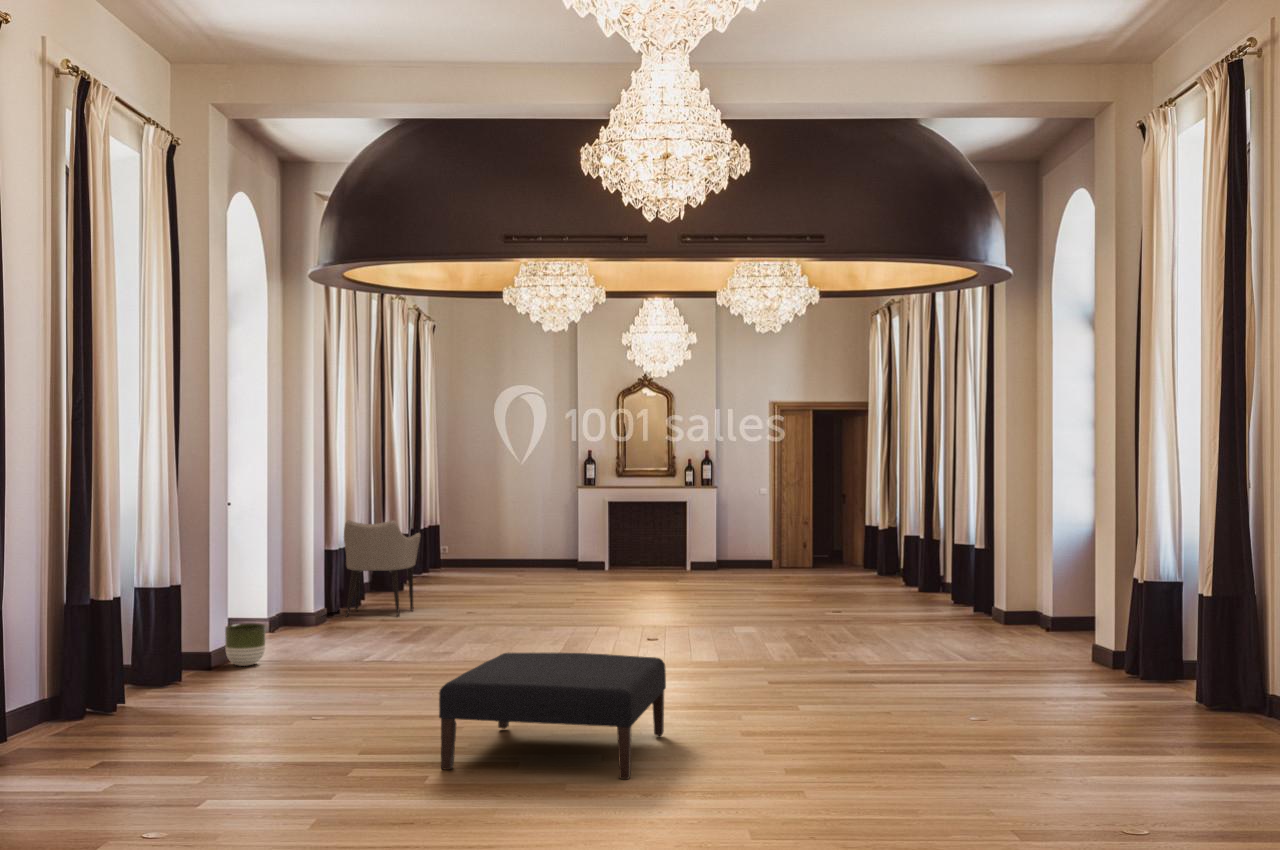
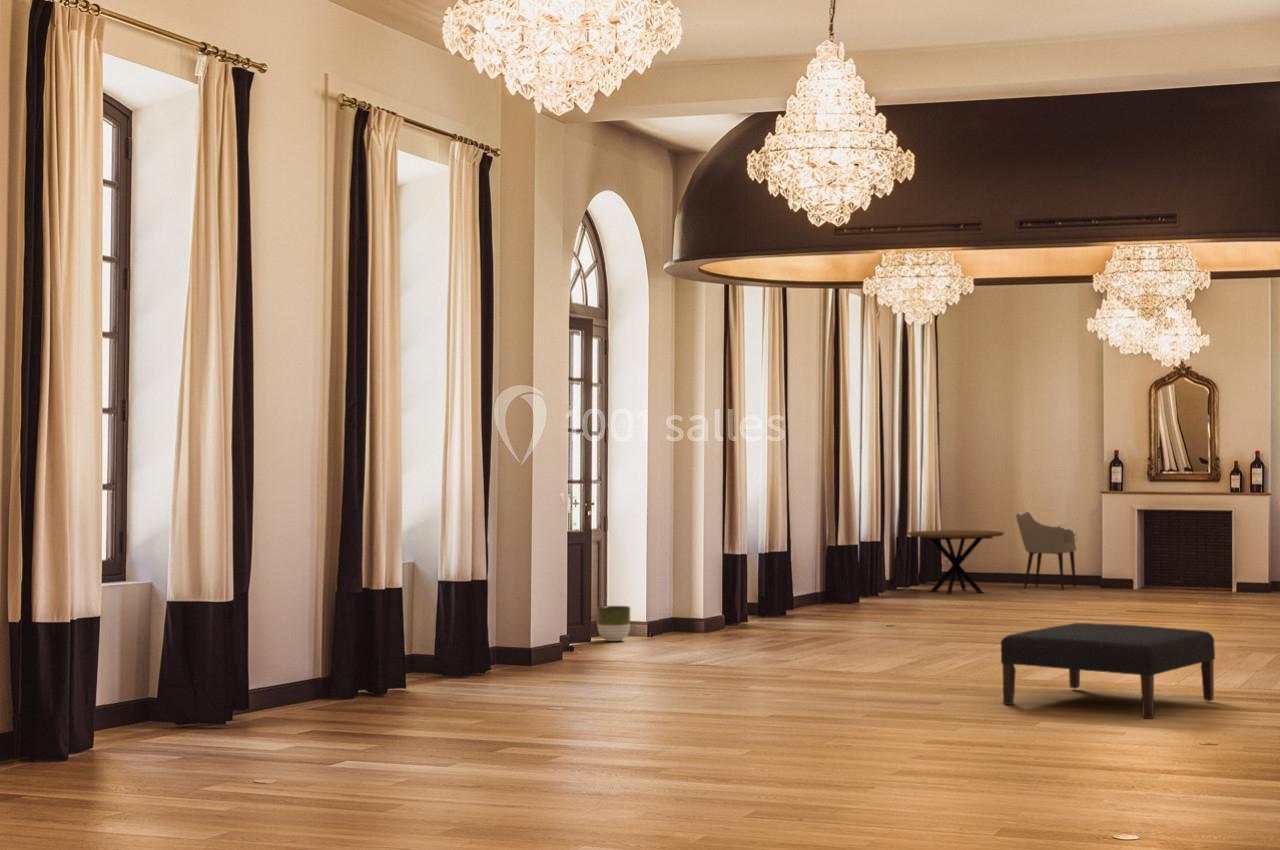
armchair: present [344,520,420,617] -> present [1016,512,1076,590]
dining table: none [423,521,510,580] -> present [908,530,1004,594]
ottoman: present [439,653,666,779] -> present [1001,623,1215,719]

